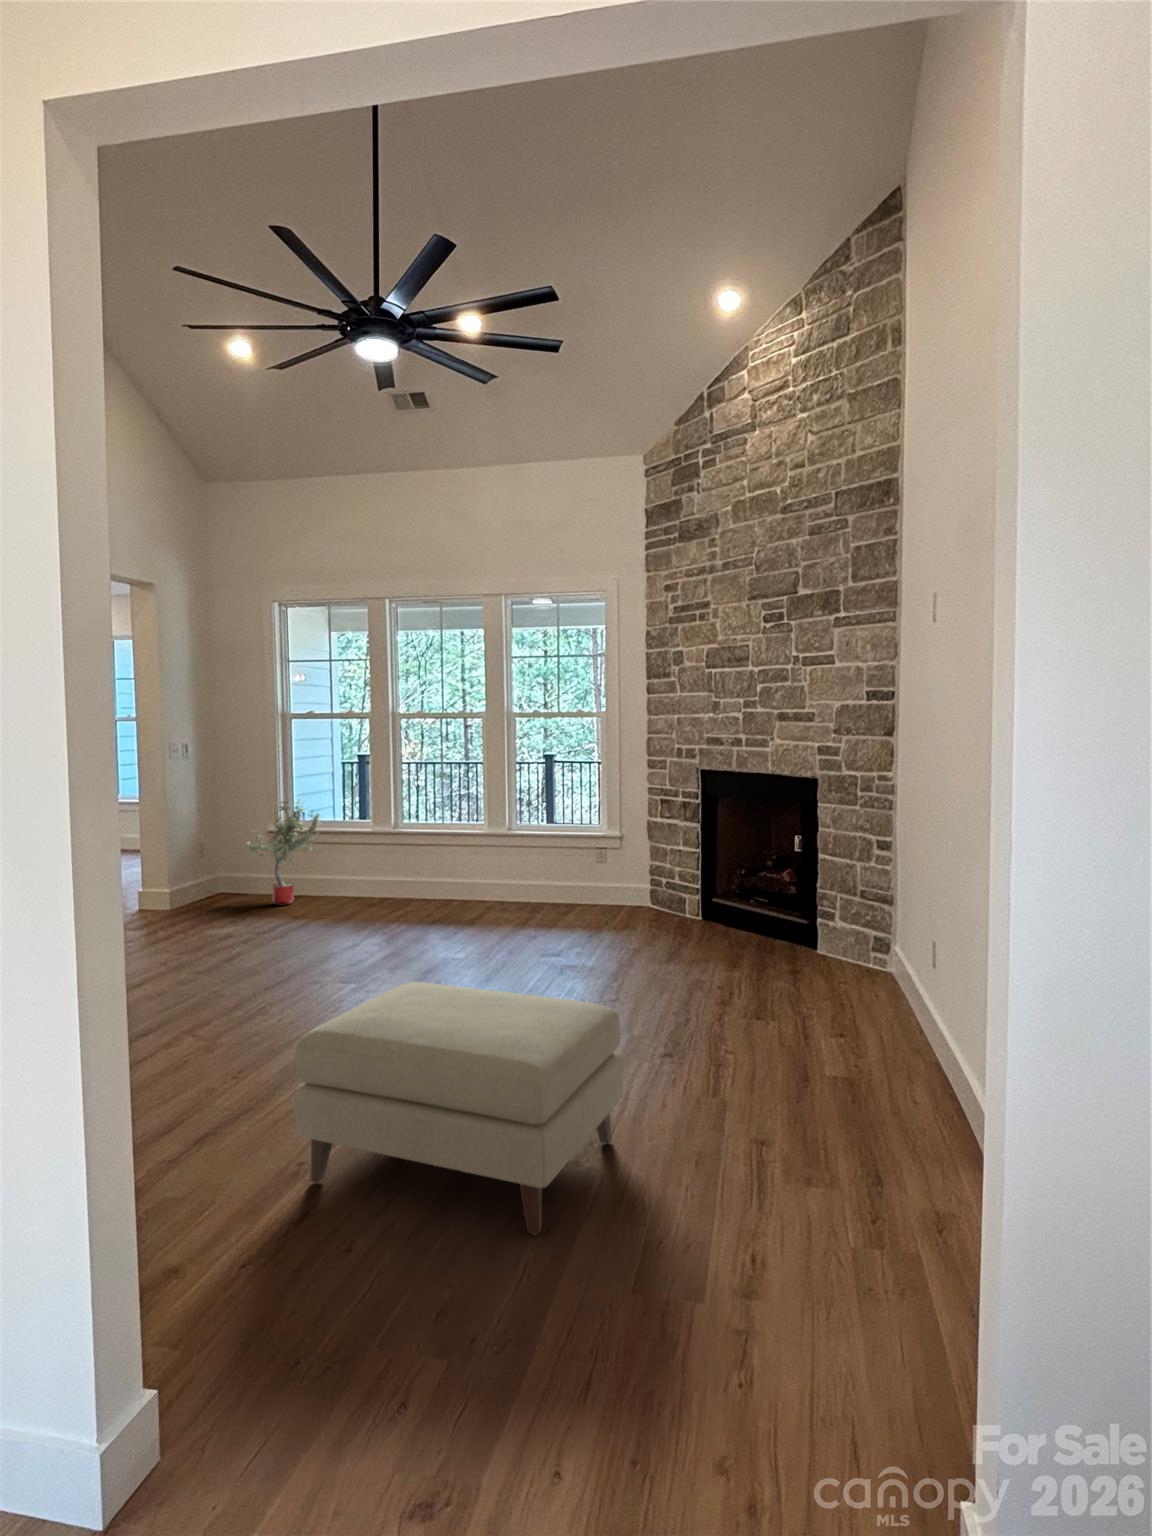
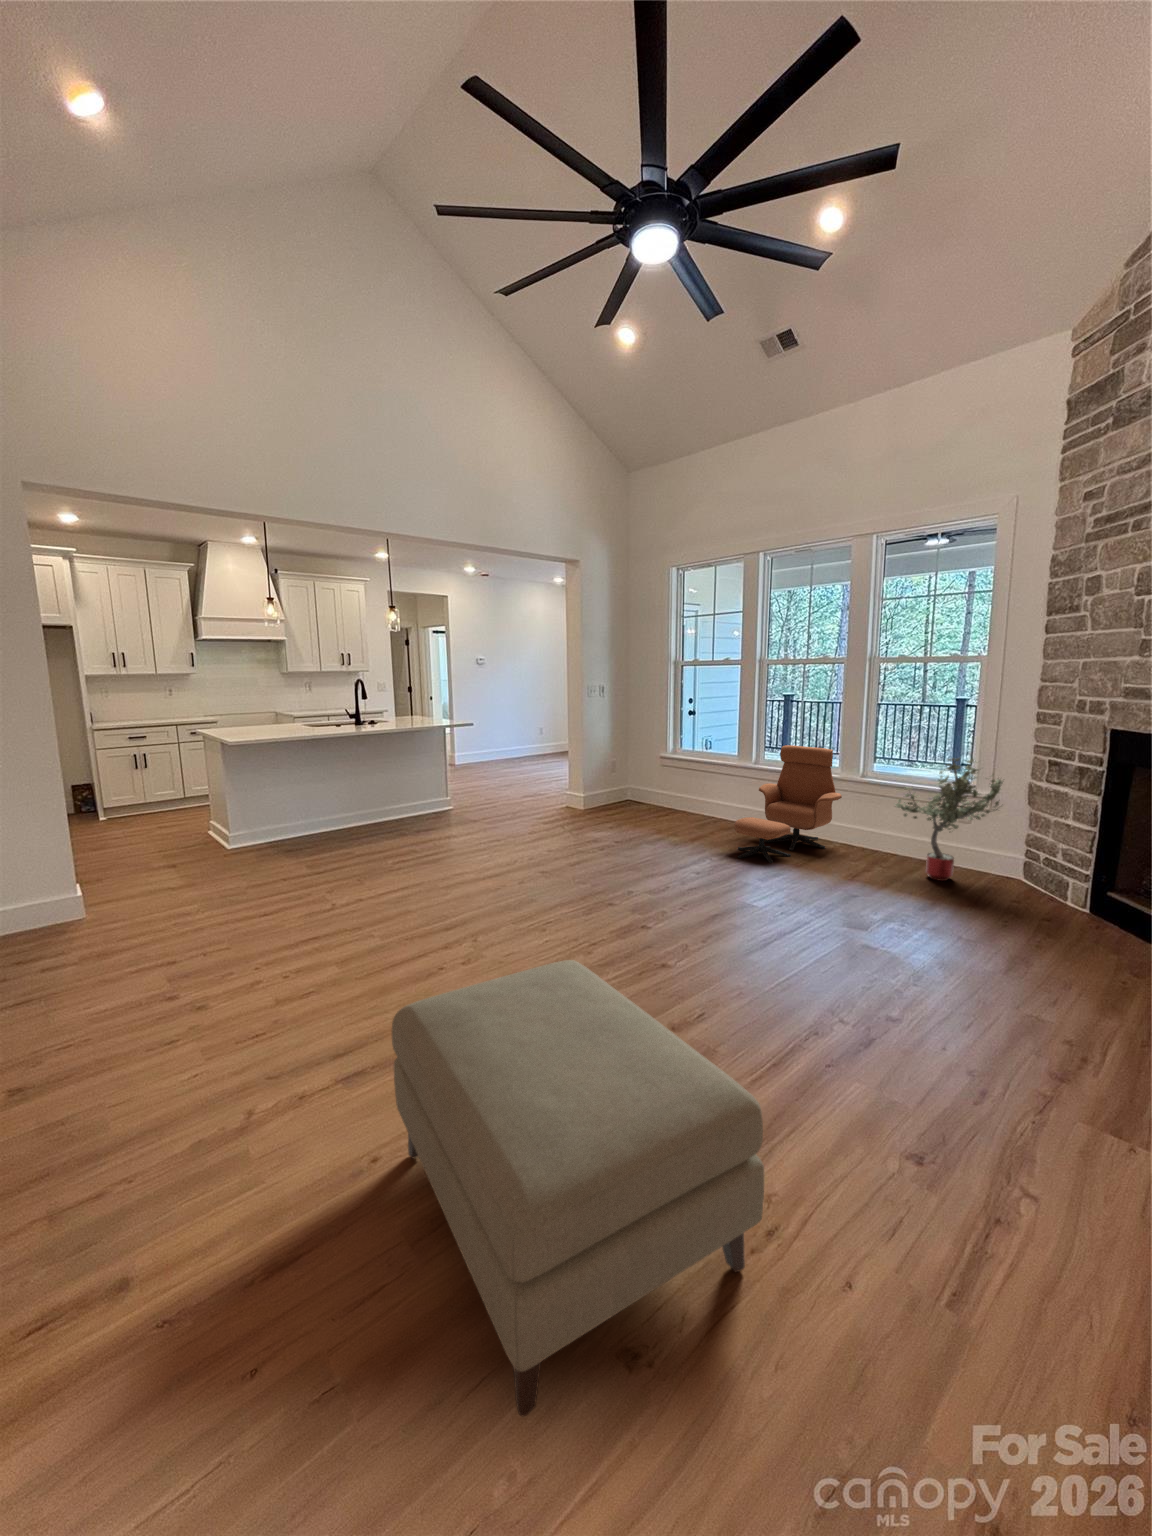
potted tree: present [246,801,319,905] -> present [896,758,1003,881]
lounge chair: none [394,804,493,928] -> present [735,745,842,863]

